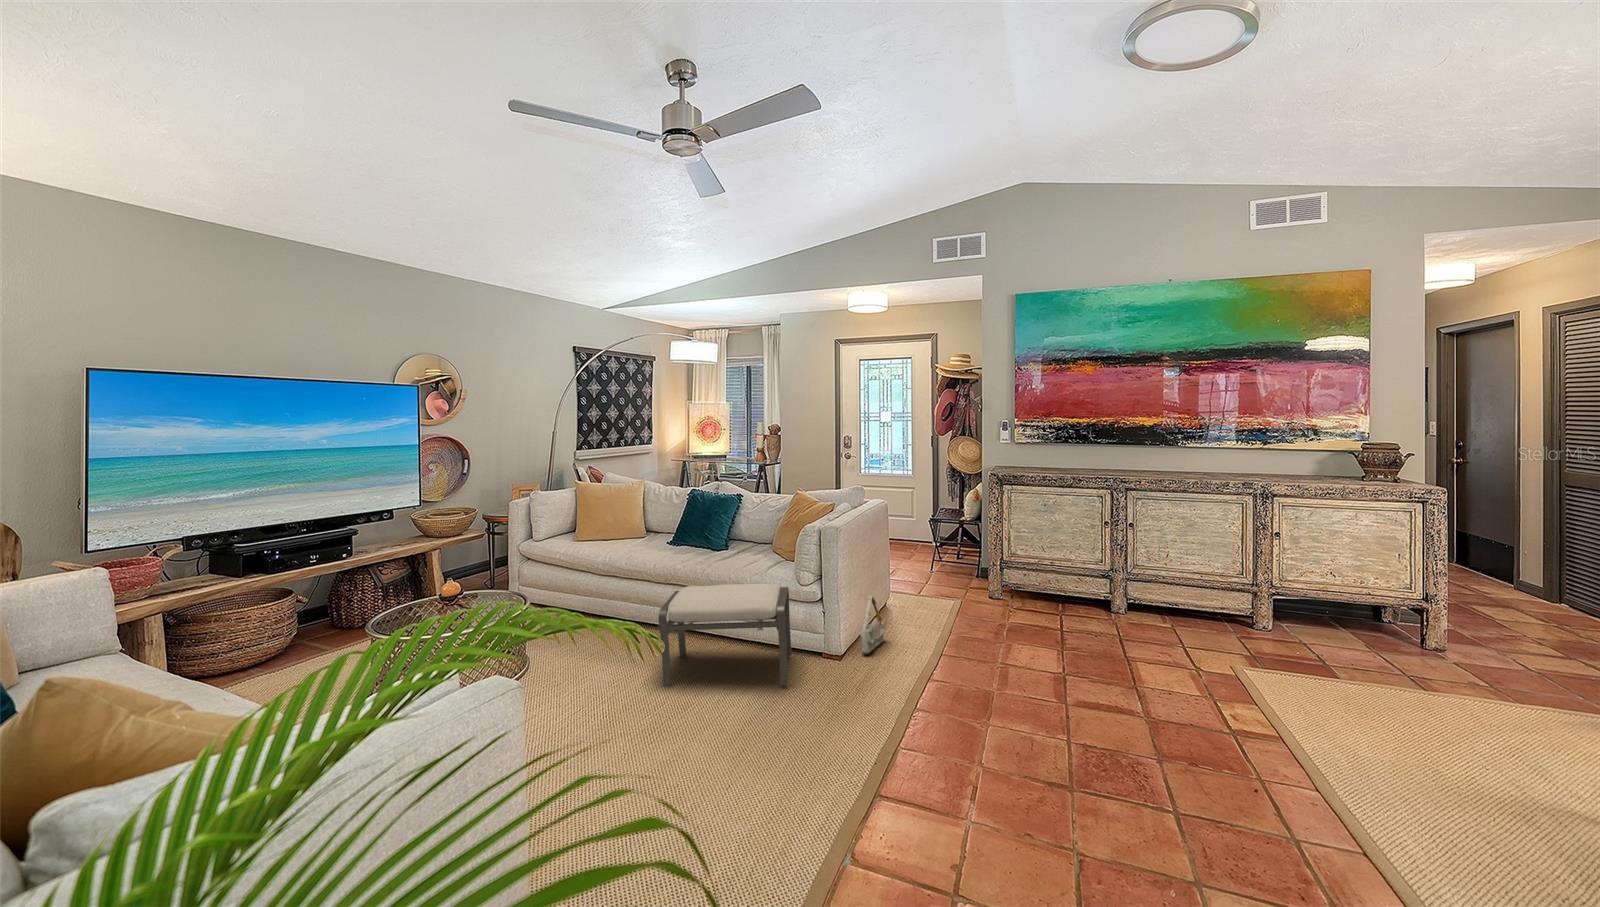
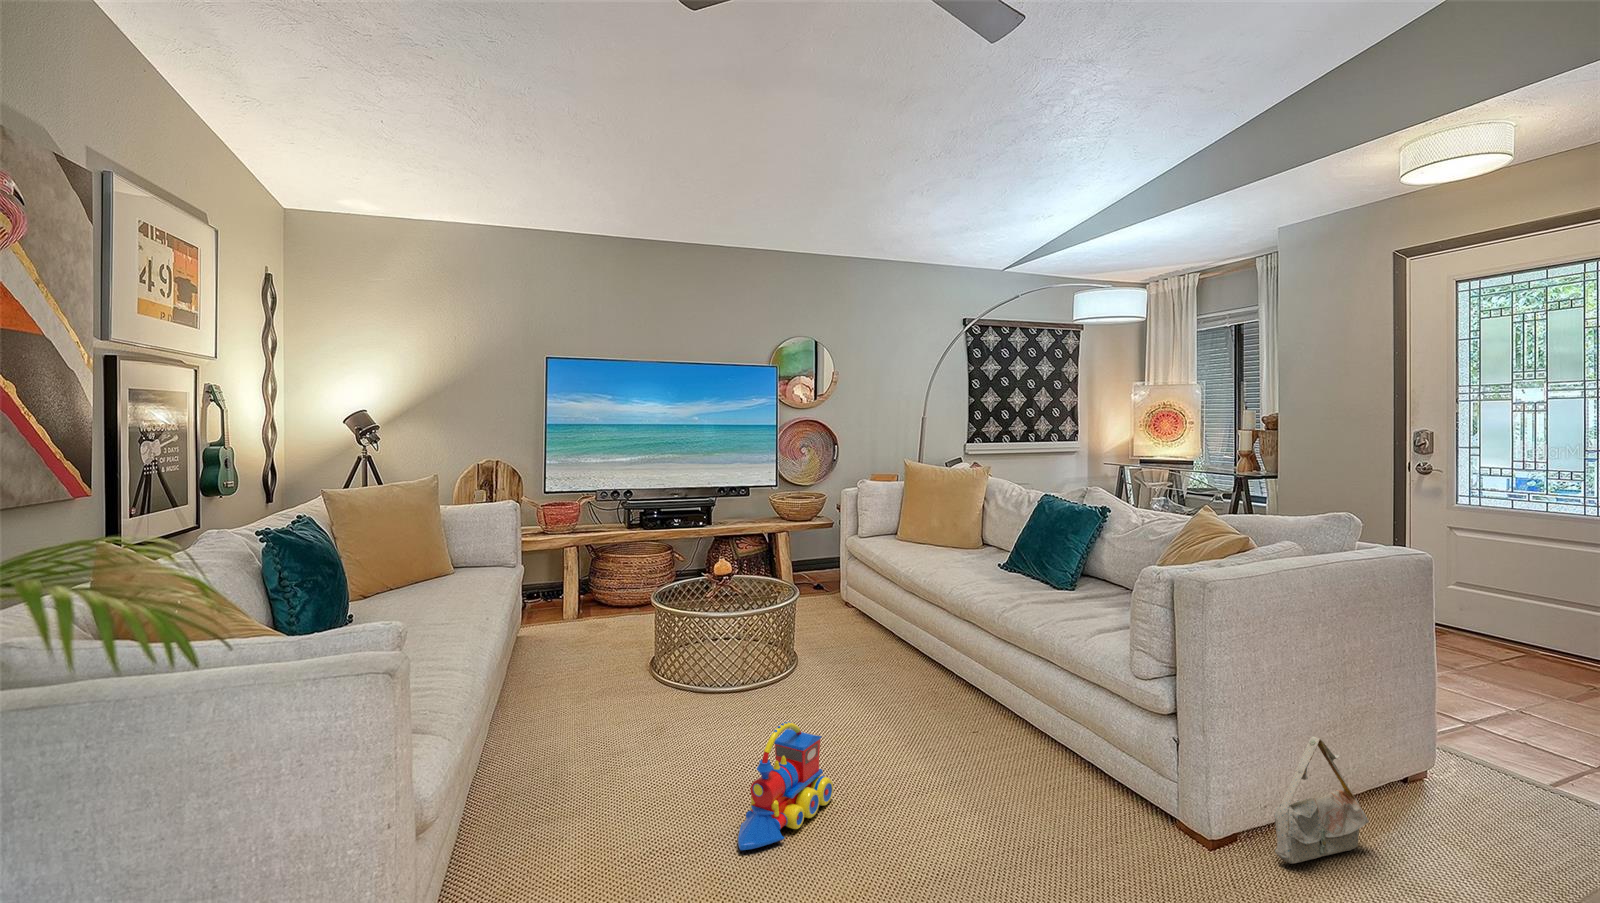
ottoman: present [659,584,792,687] -> none [859,631,1114,860]
toy train: none [621,659,659,740] -> present [738,722,833,850]

